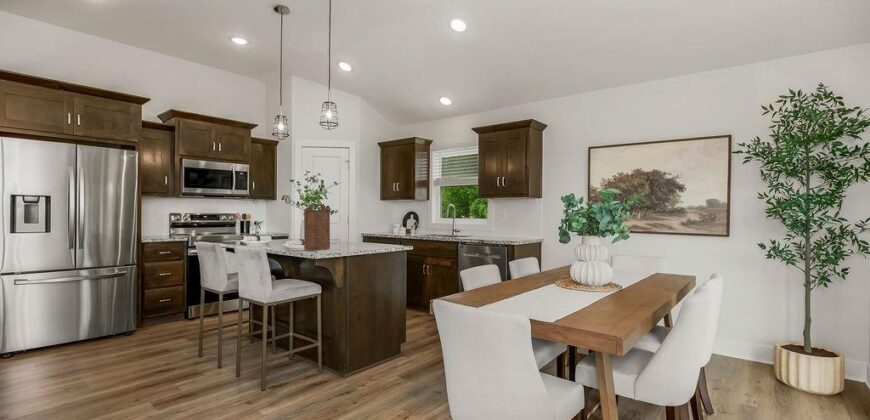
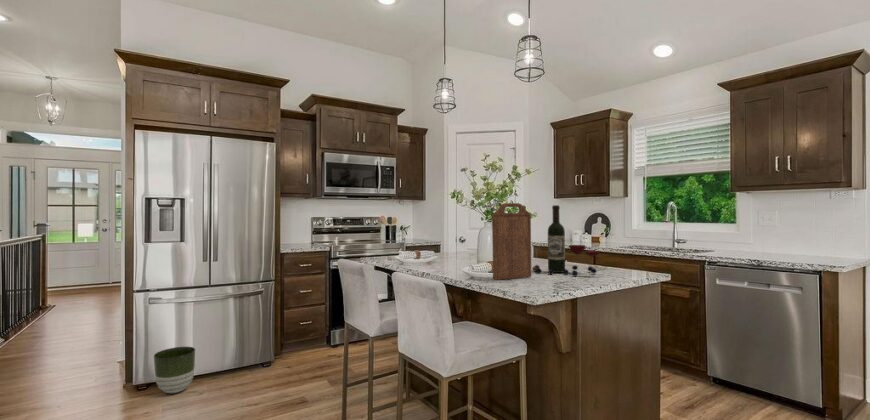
wine bottle: none [335,206,373,248] -> present [532,205,599,276]
planter: none [23,320,63,358] -> present [154,347,195,393]

